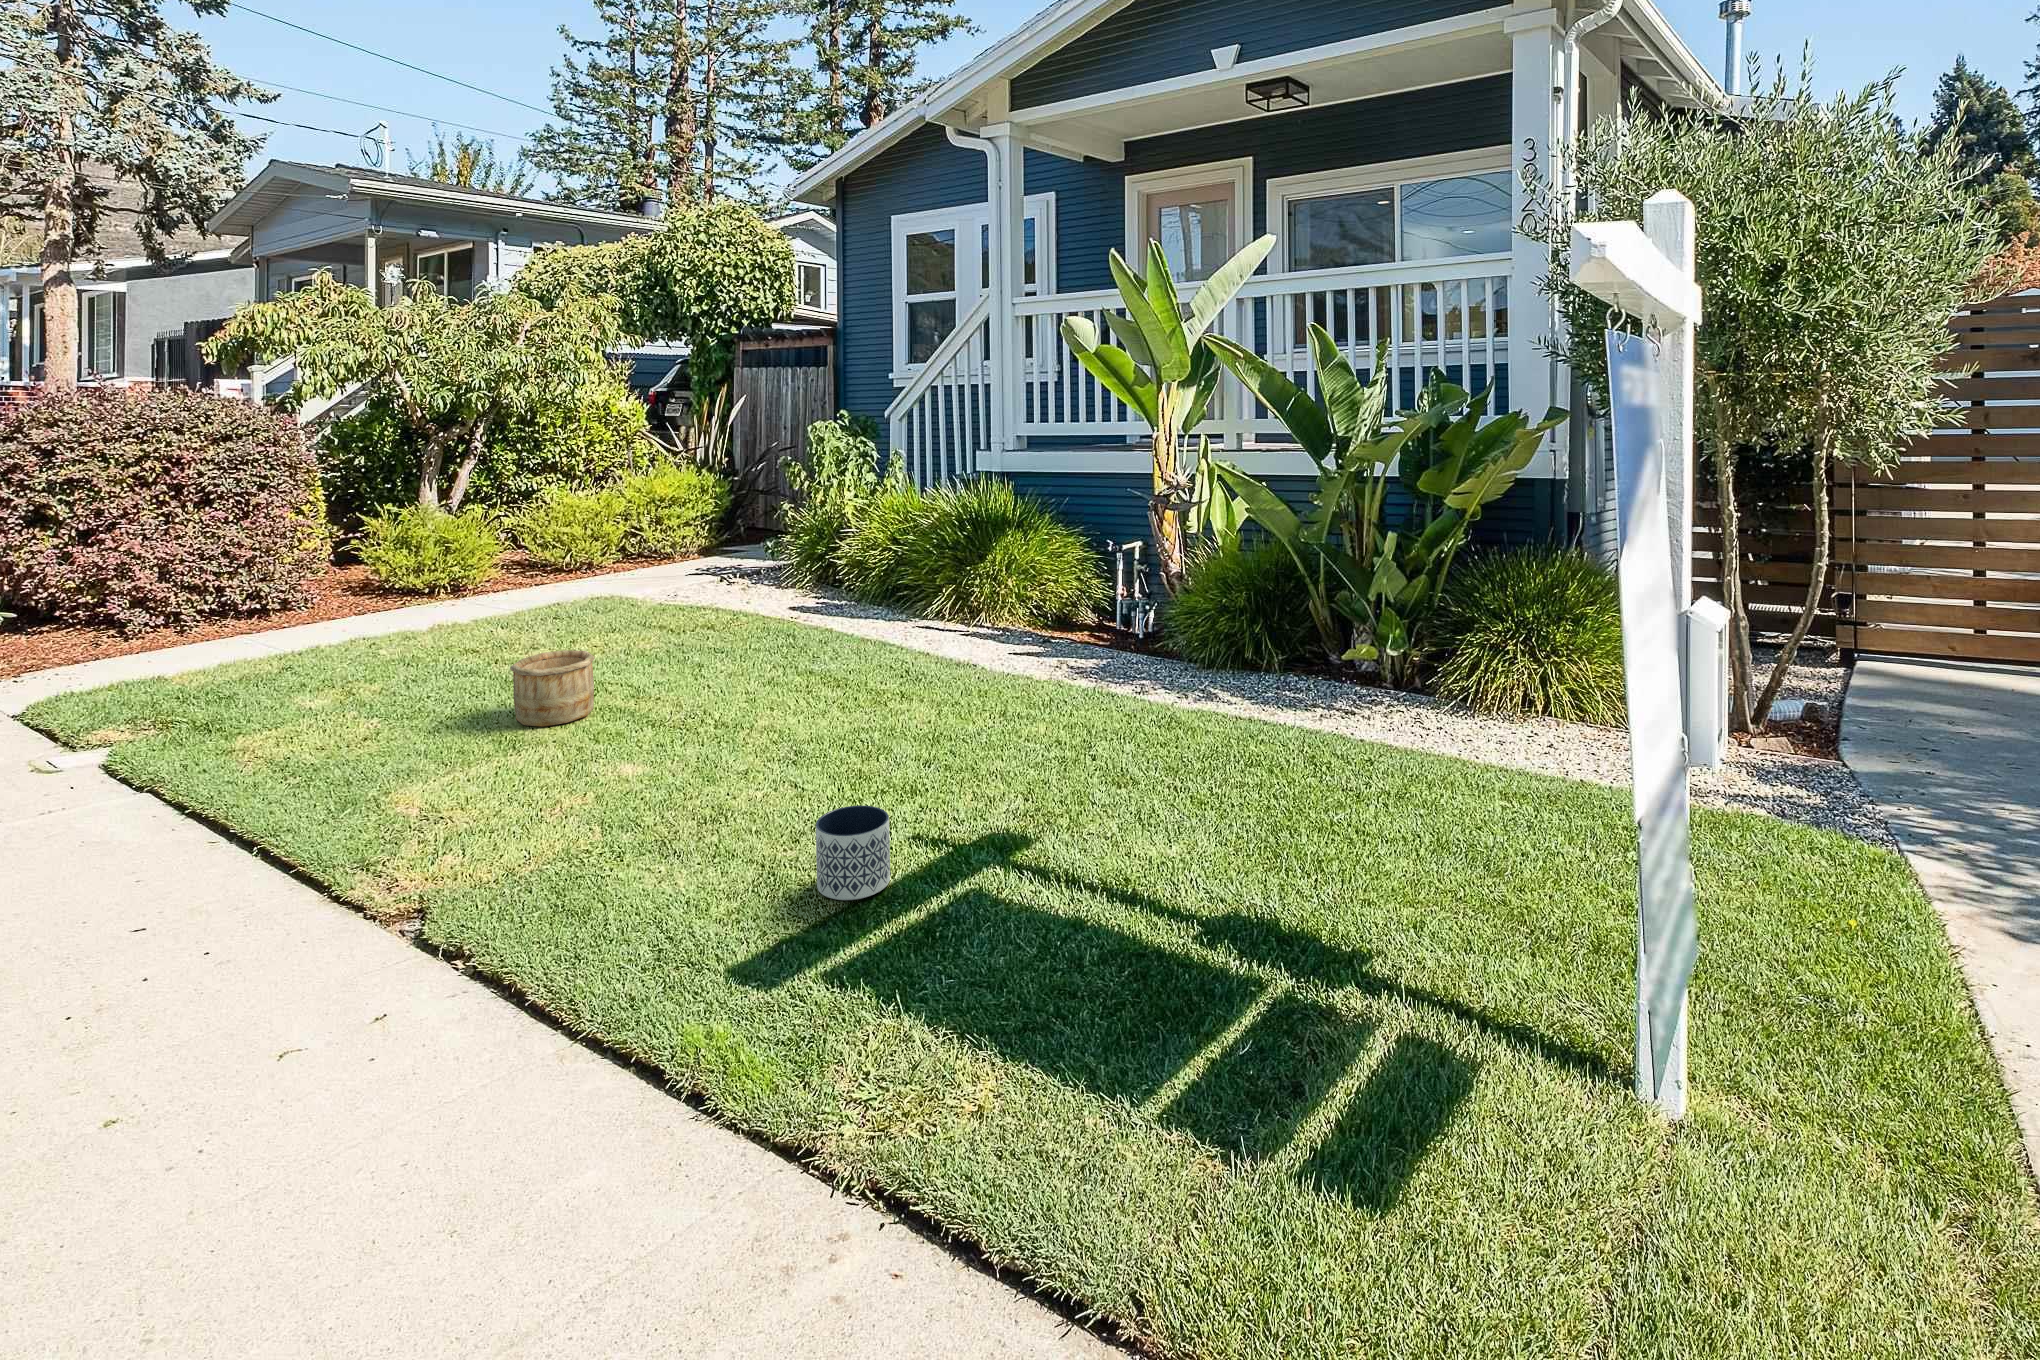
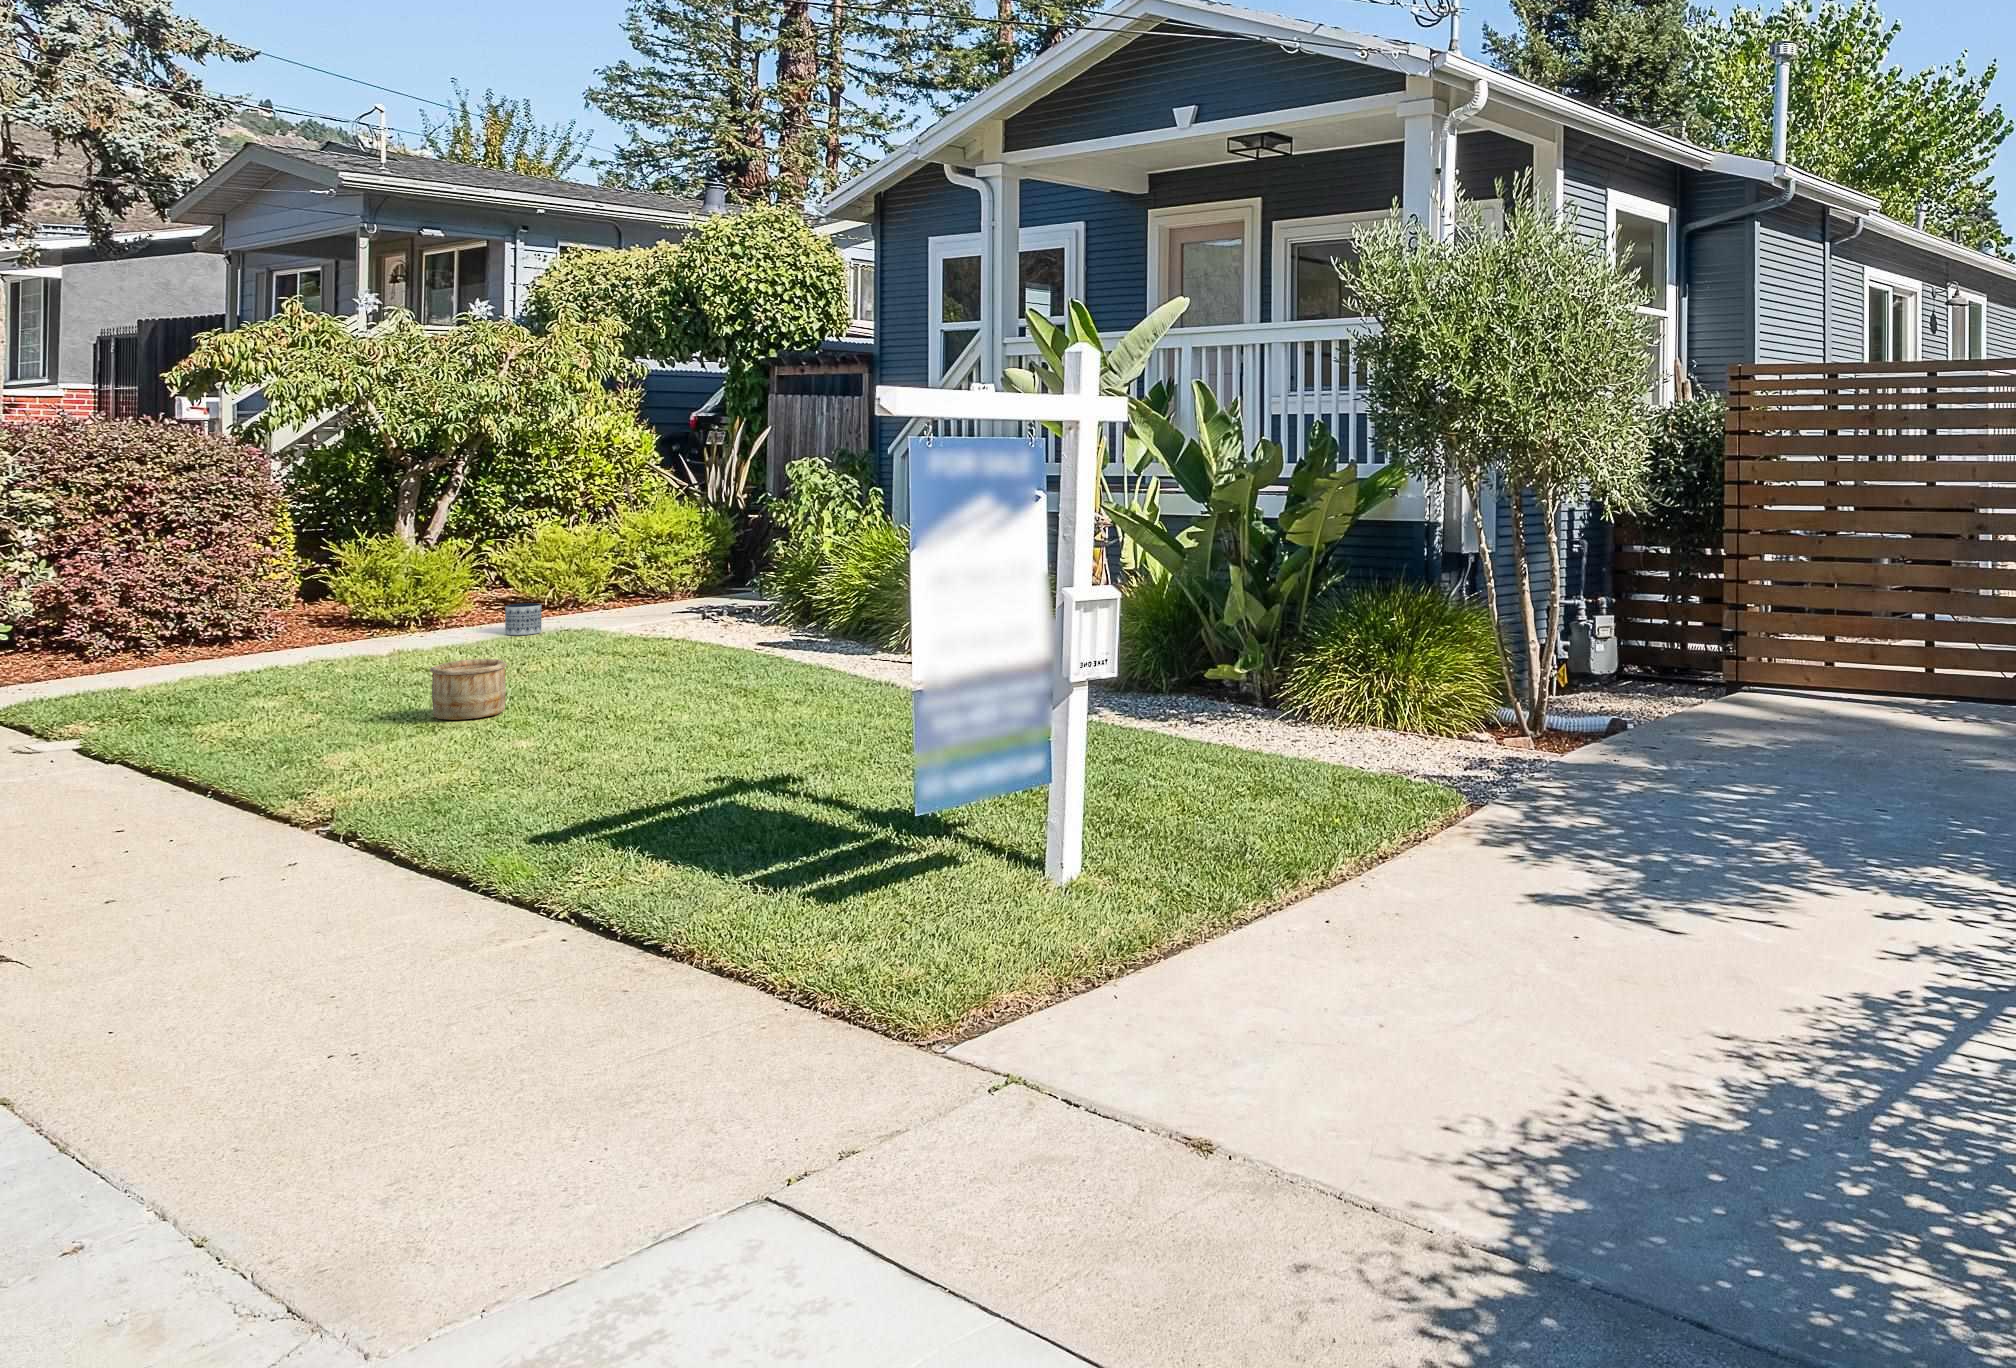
planter: present [816,806,890,900] -> present [505,603,541,635]

